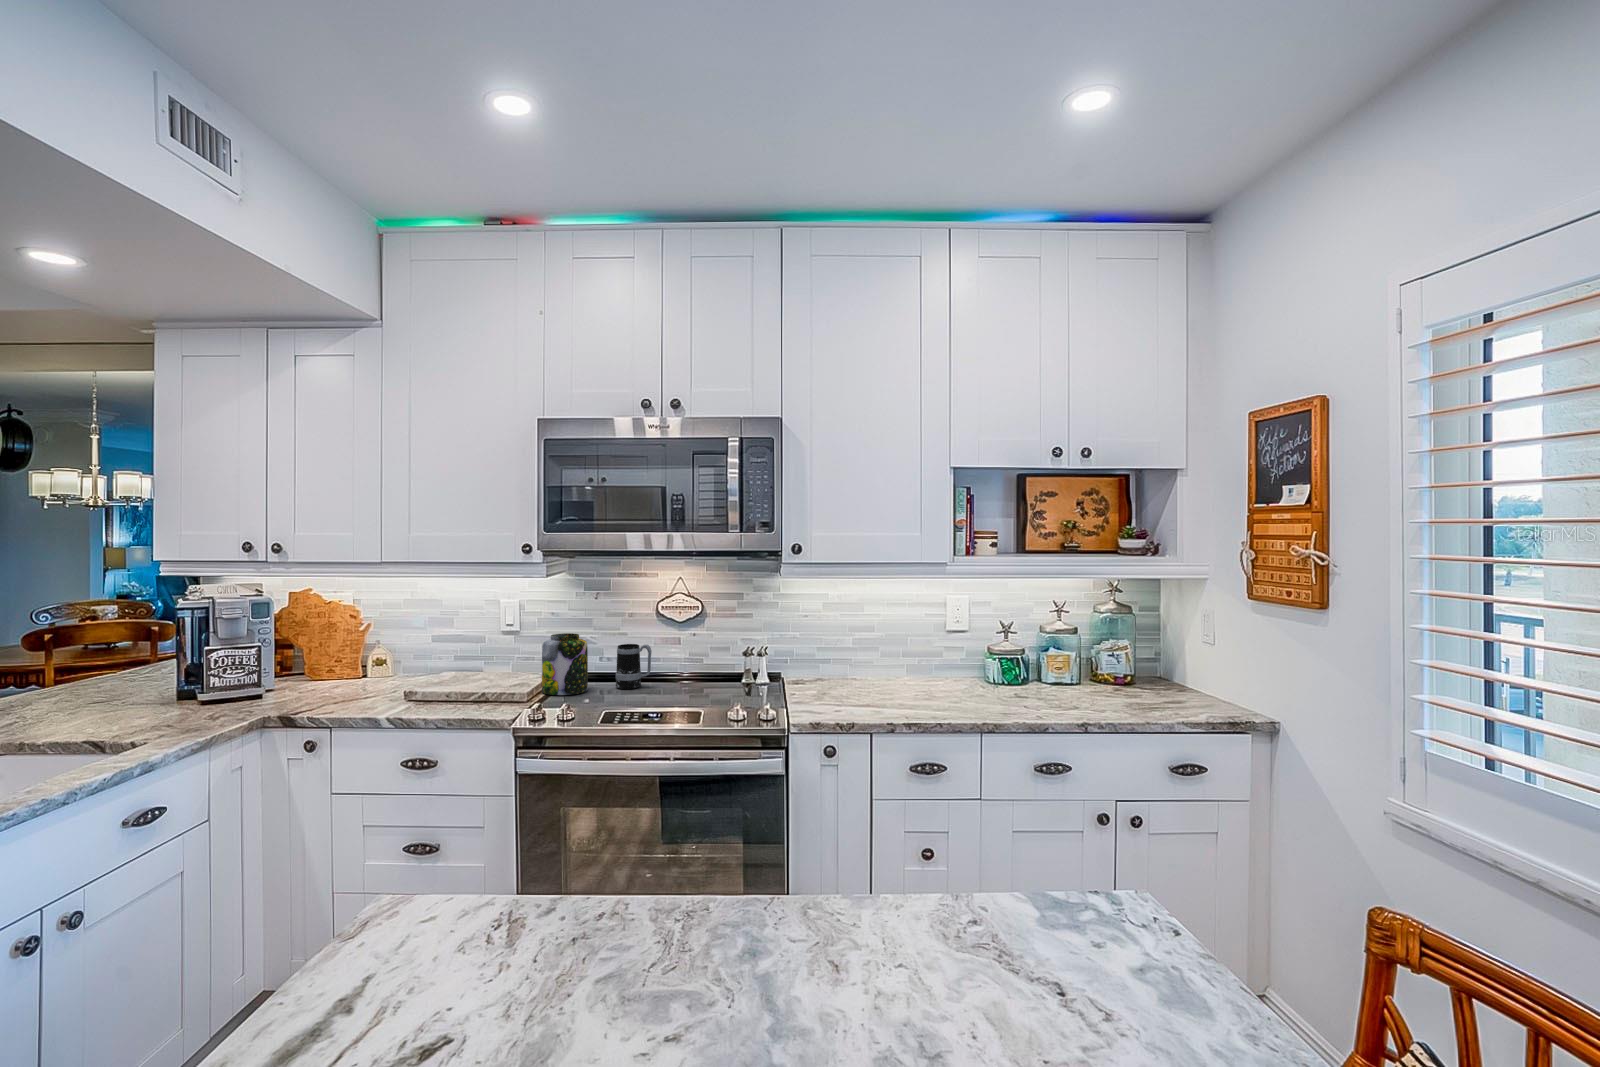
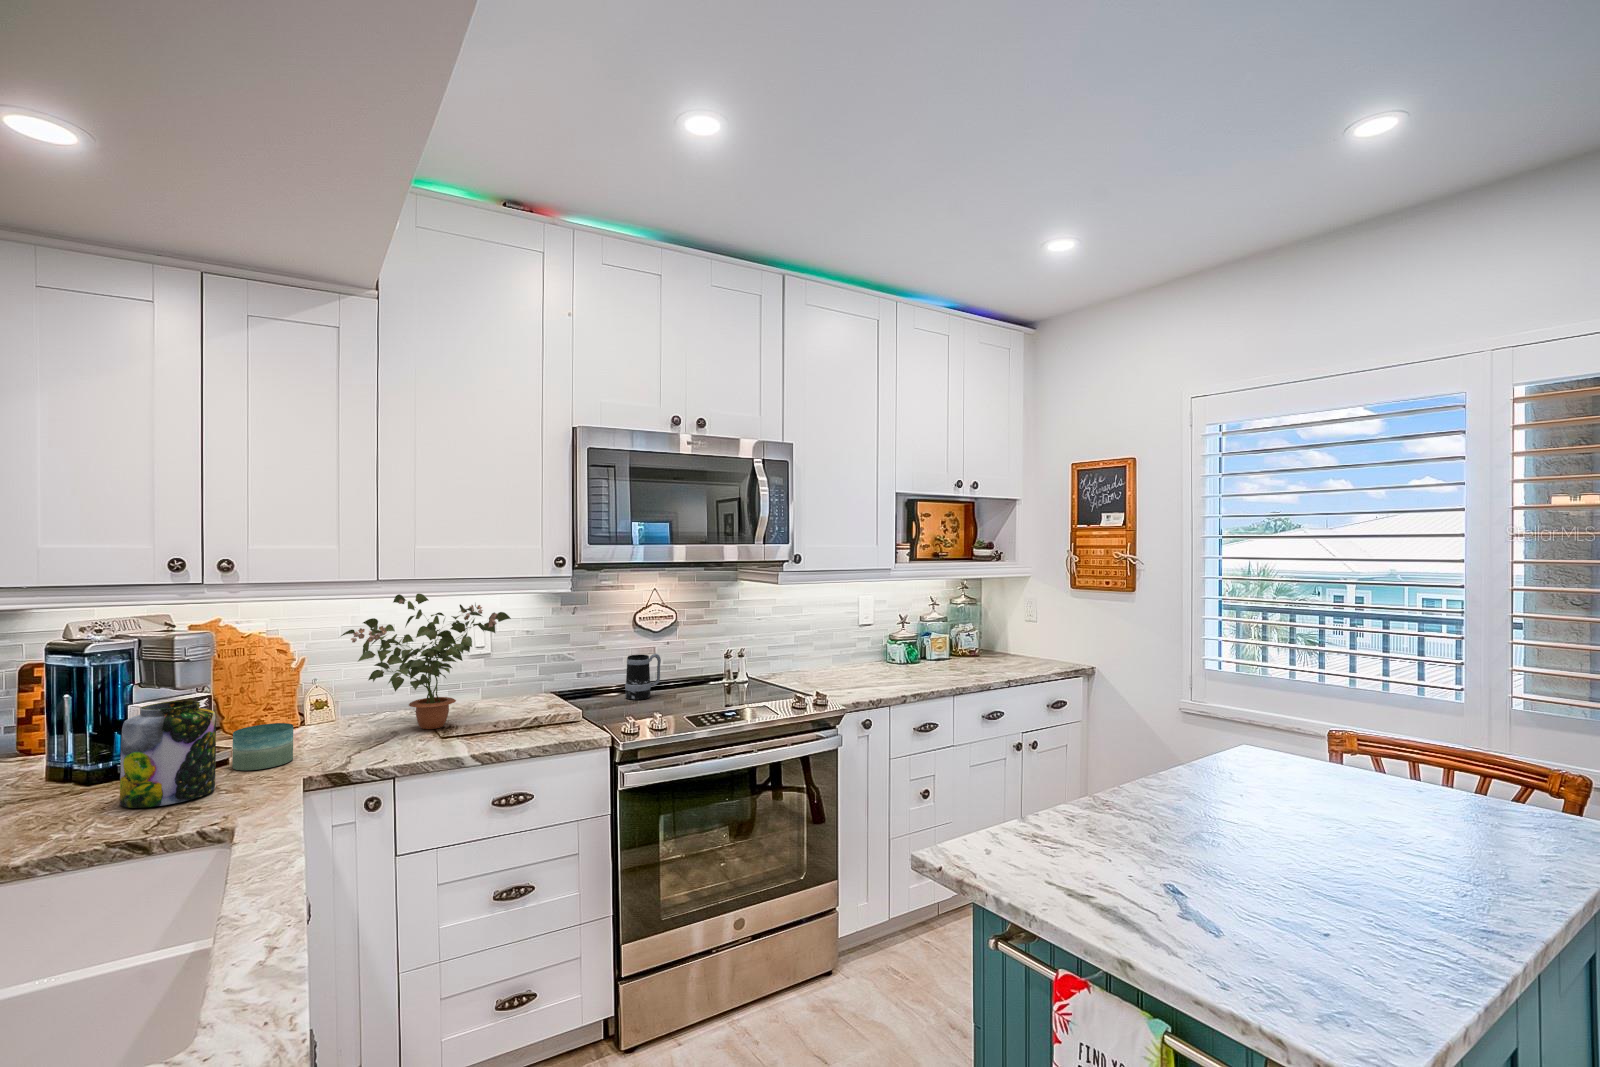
potted plant: none [346,575,490,692] -> present [341,594,511,729]
jar: present [542,633,588,695] -> present [120,701,216,808]
candle: none [256,672,302,705] -> present [232,723,293,770]

